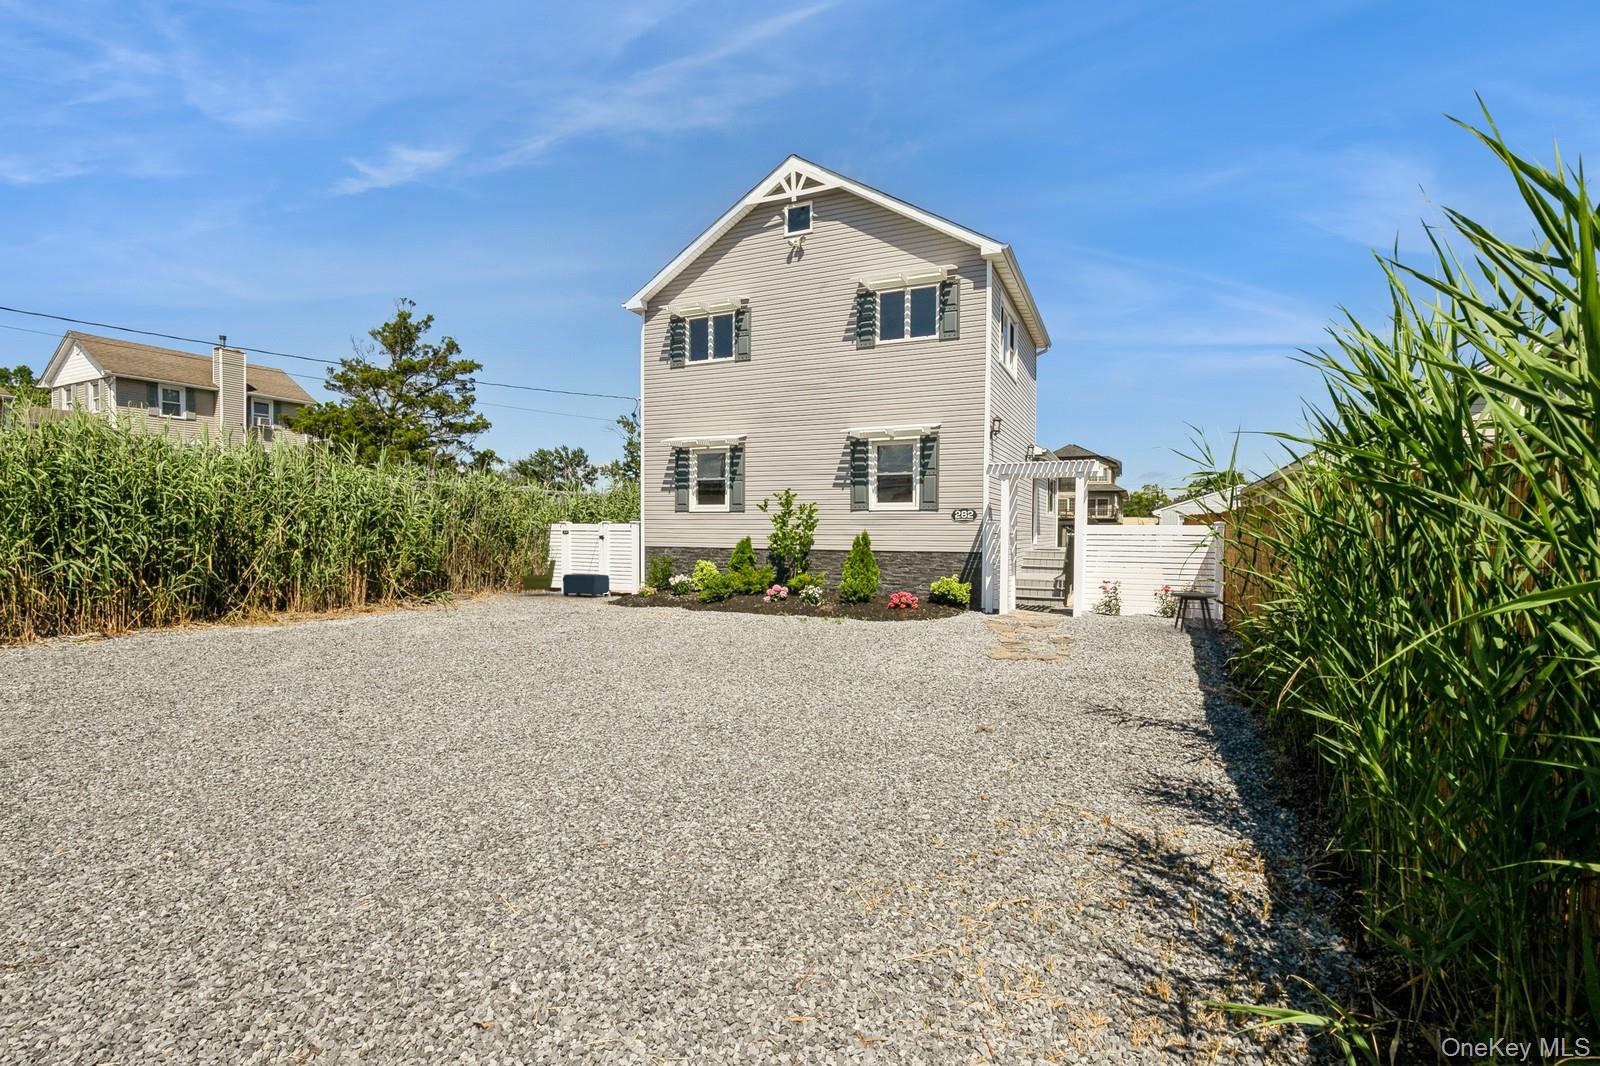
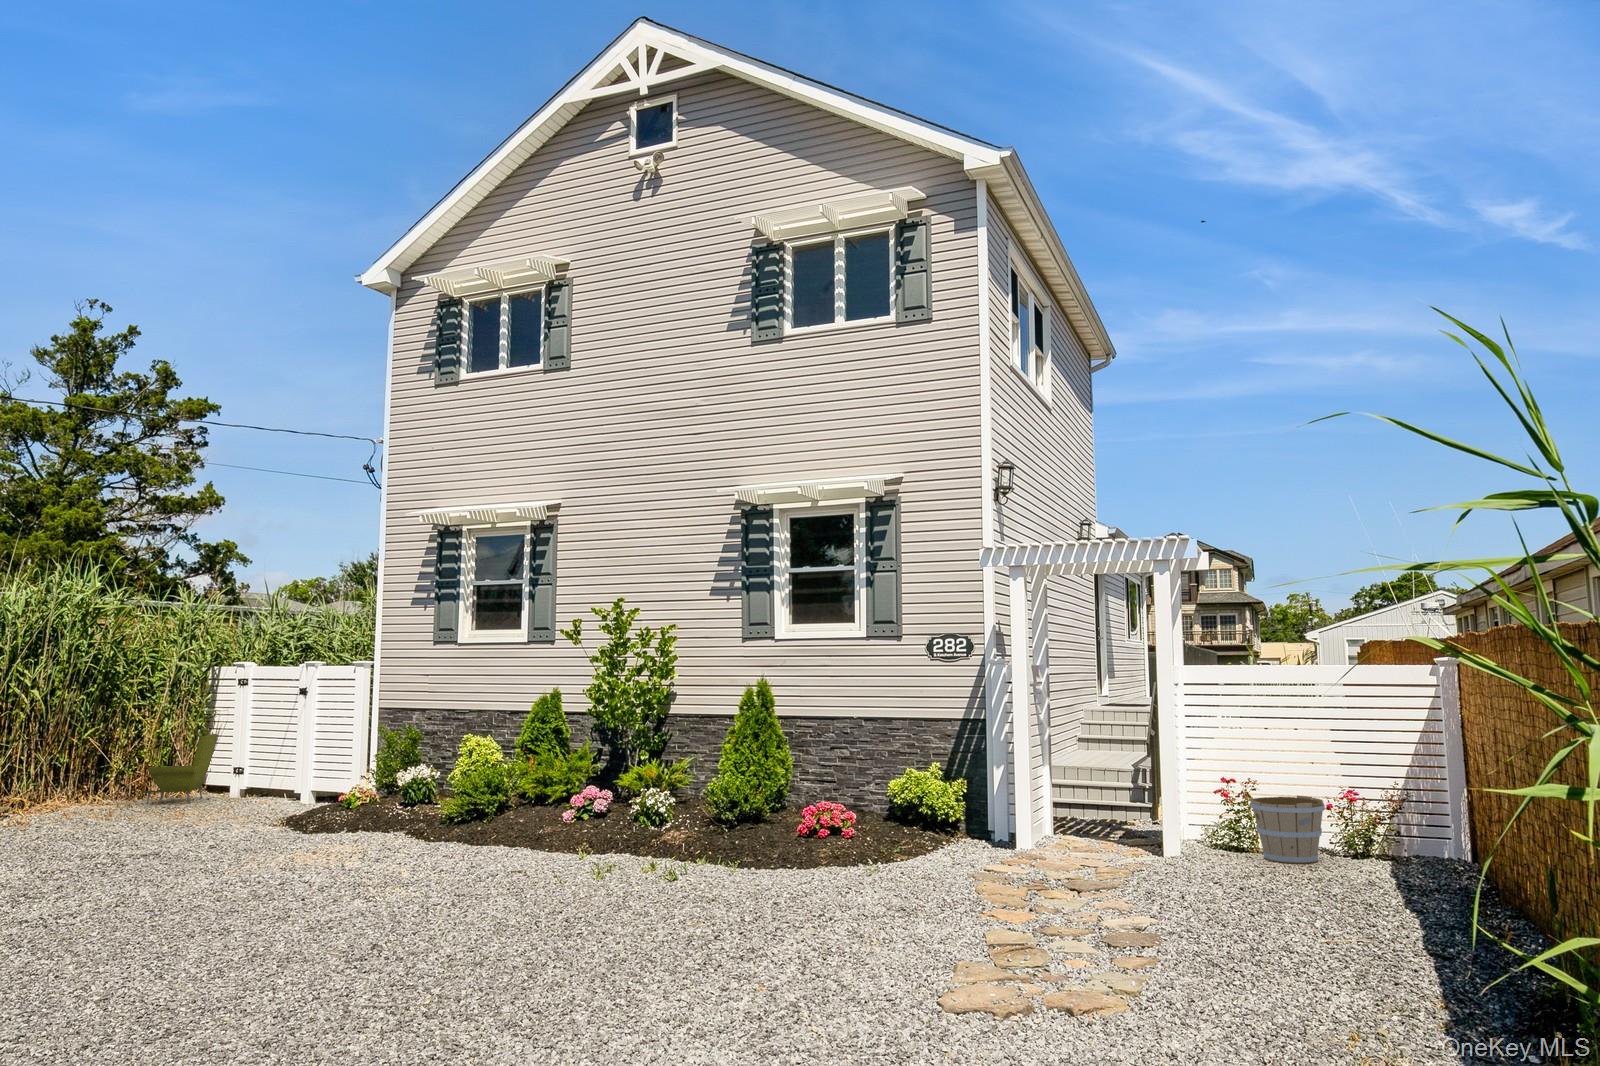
bench: present [563,574,609,598] -> none [219,760,305,808]
wooden bucket: none [1117,589,1154,620] -> present [1250,796,1325,864]
side table: present [1170,592,1218,633] -> none [1362,811,1467,908]

